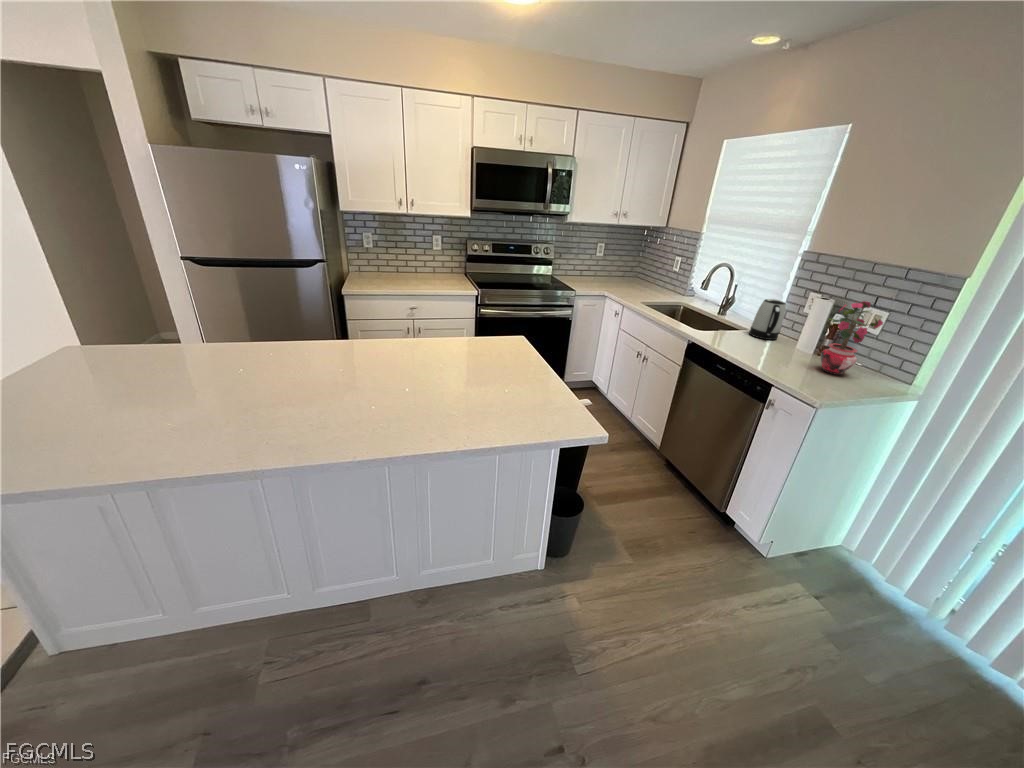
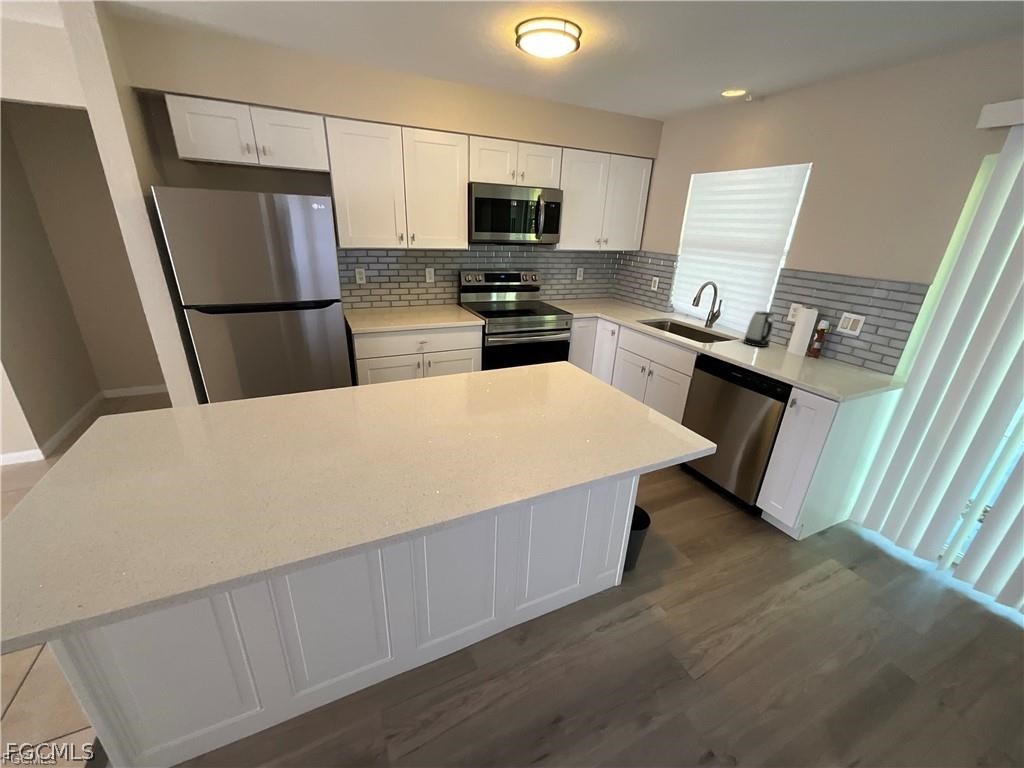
potted plant: present [820,301,883,375] -> none [819,308,869,372]

